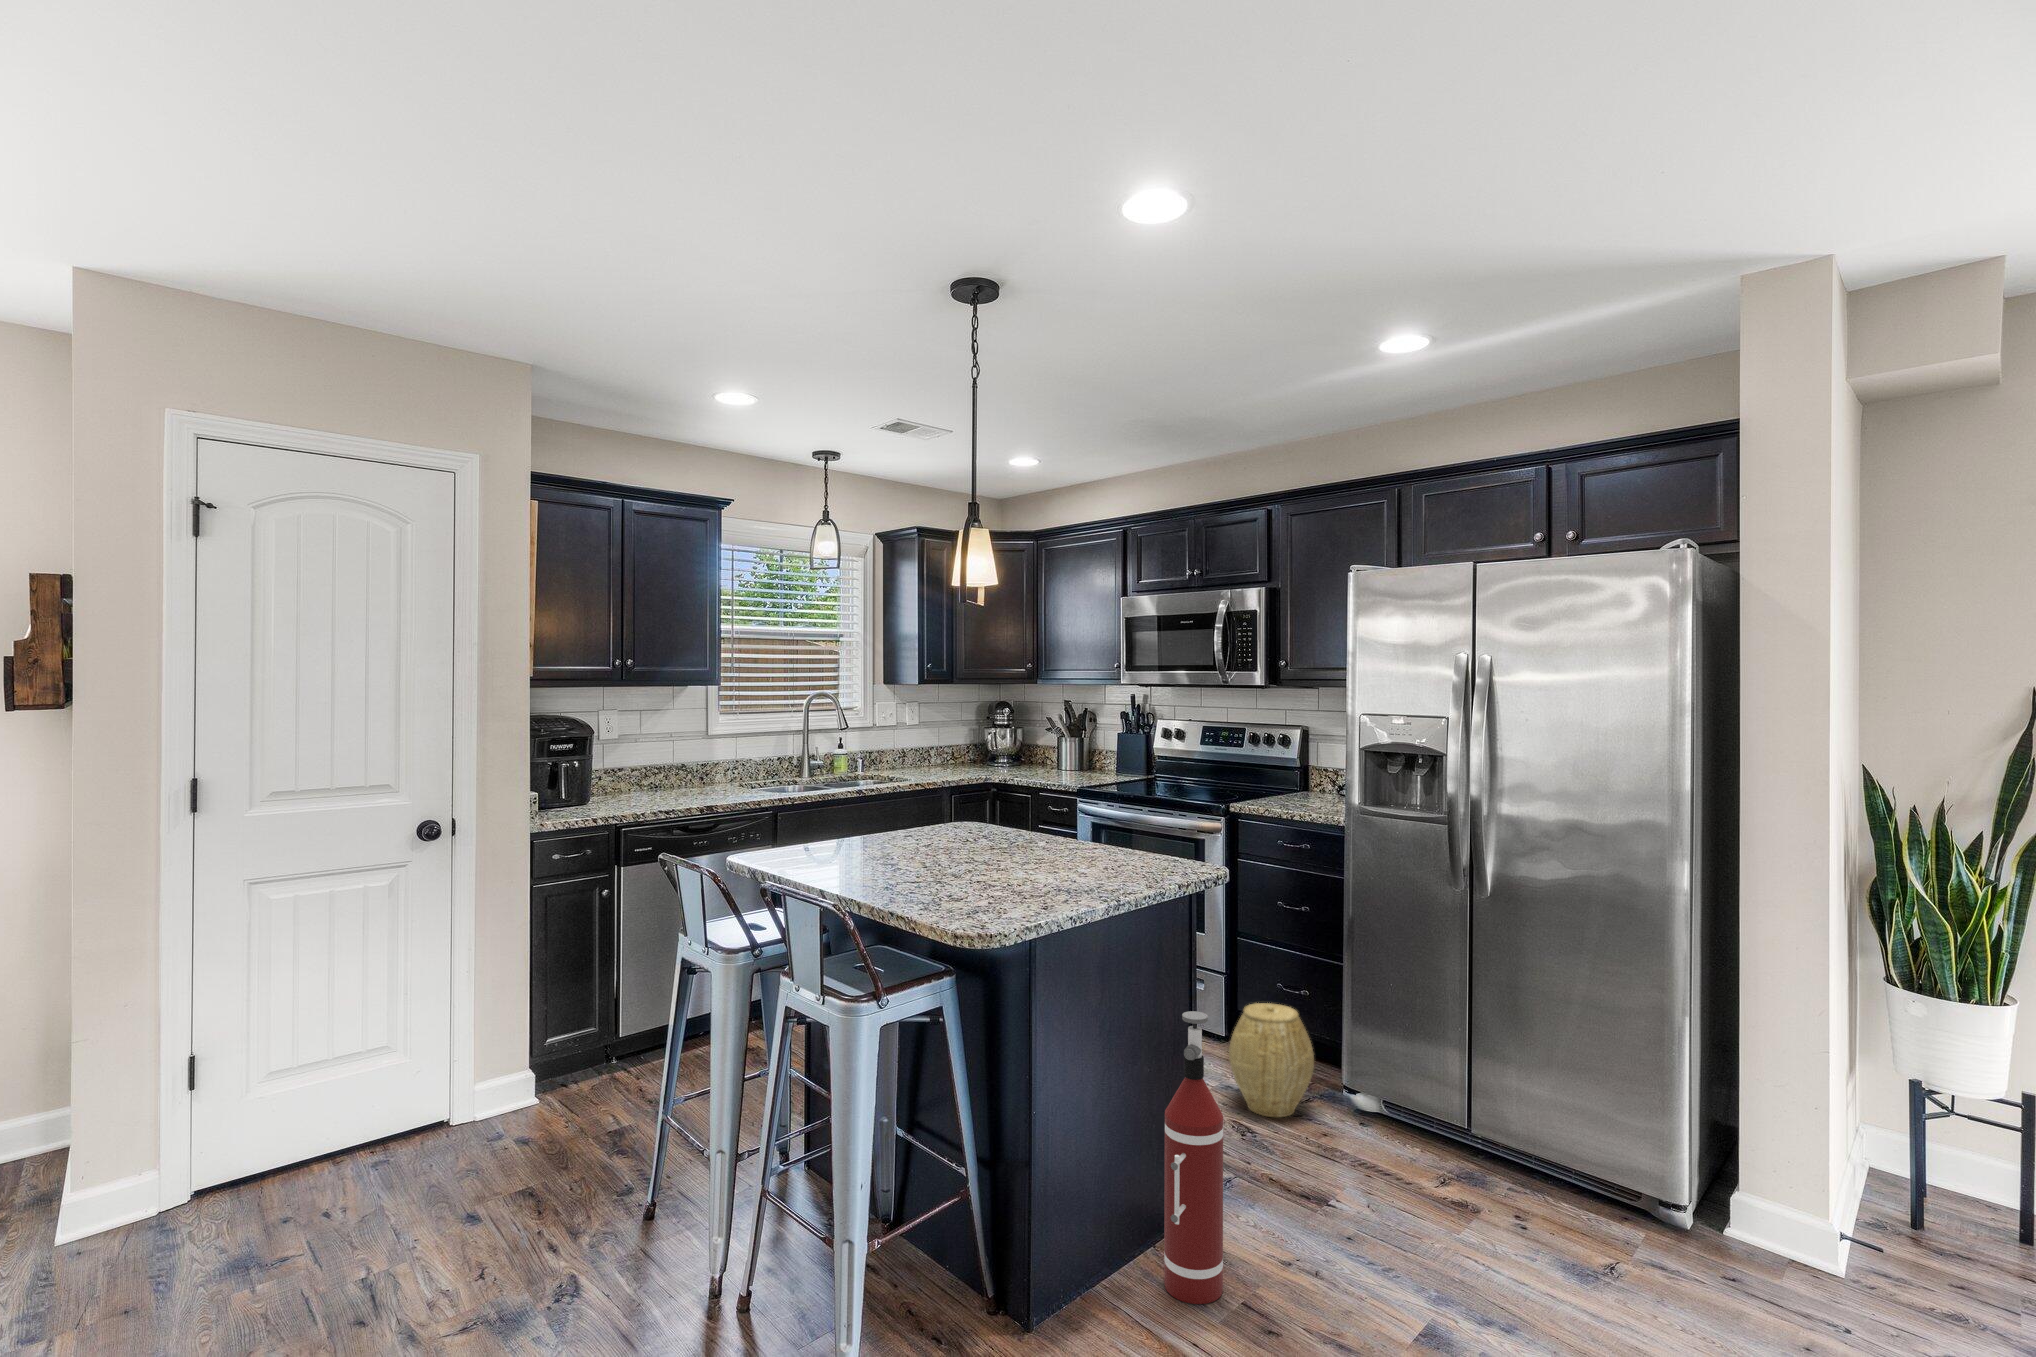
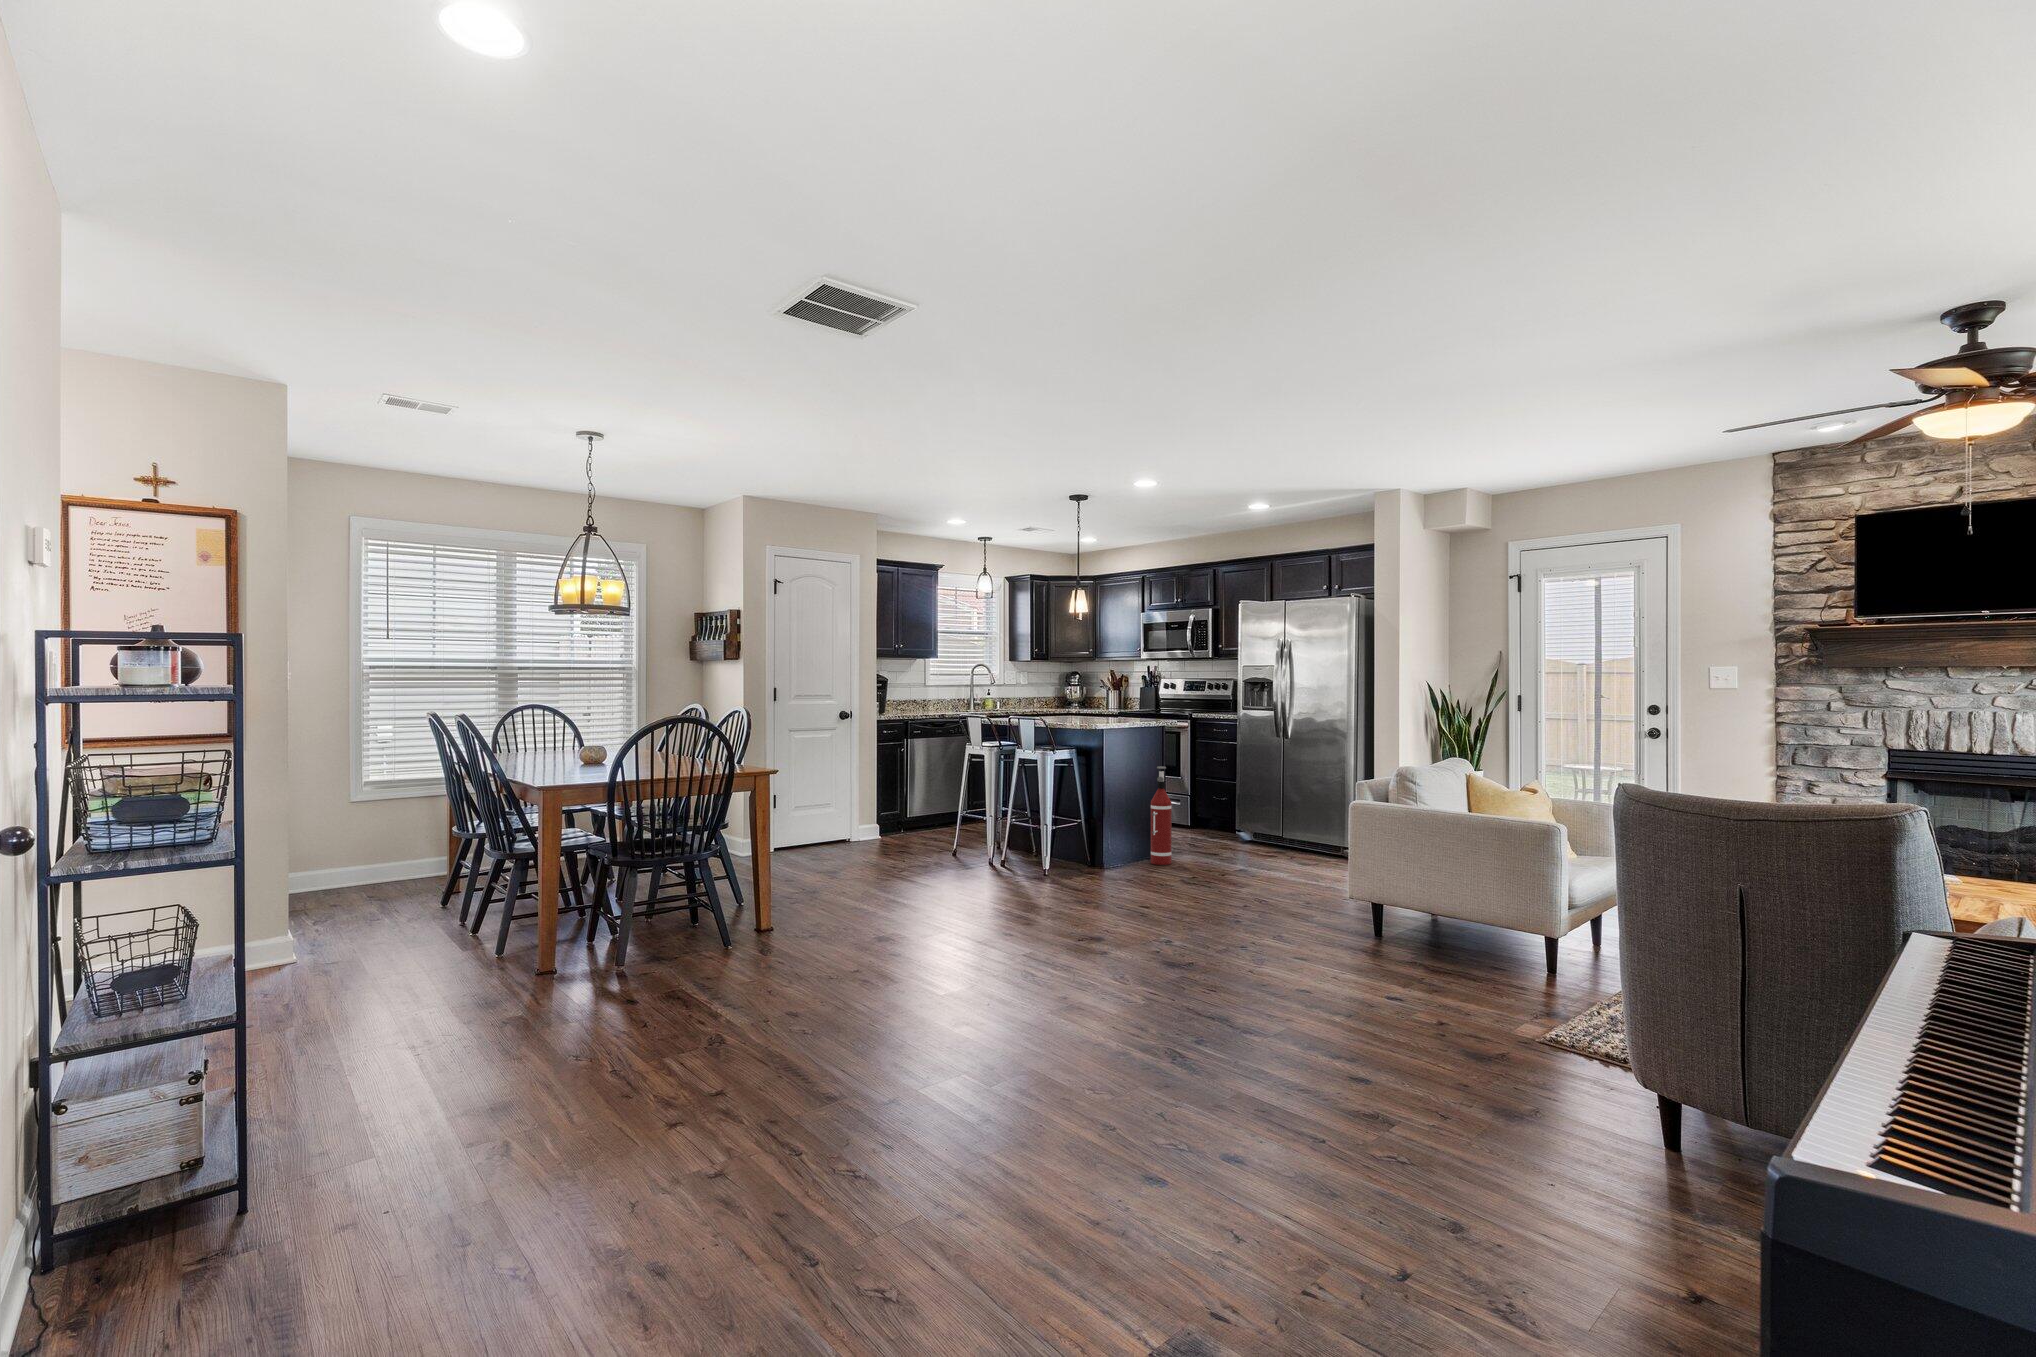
woven basket: present [1229,1003,1314,1117] -> none [1186,795,1223,841]

